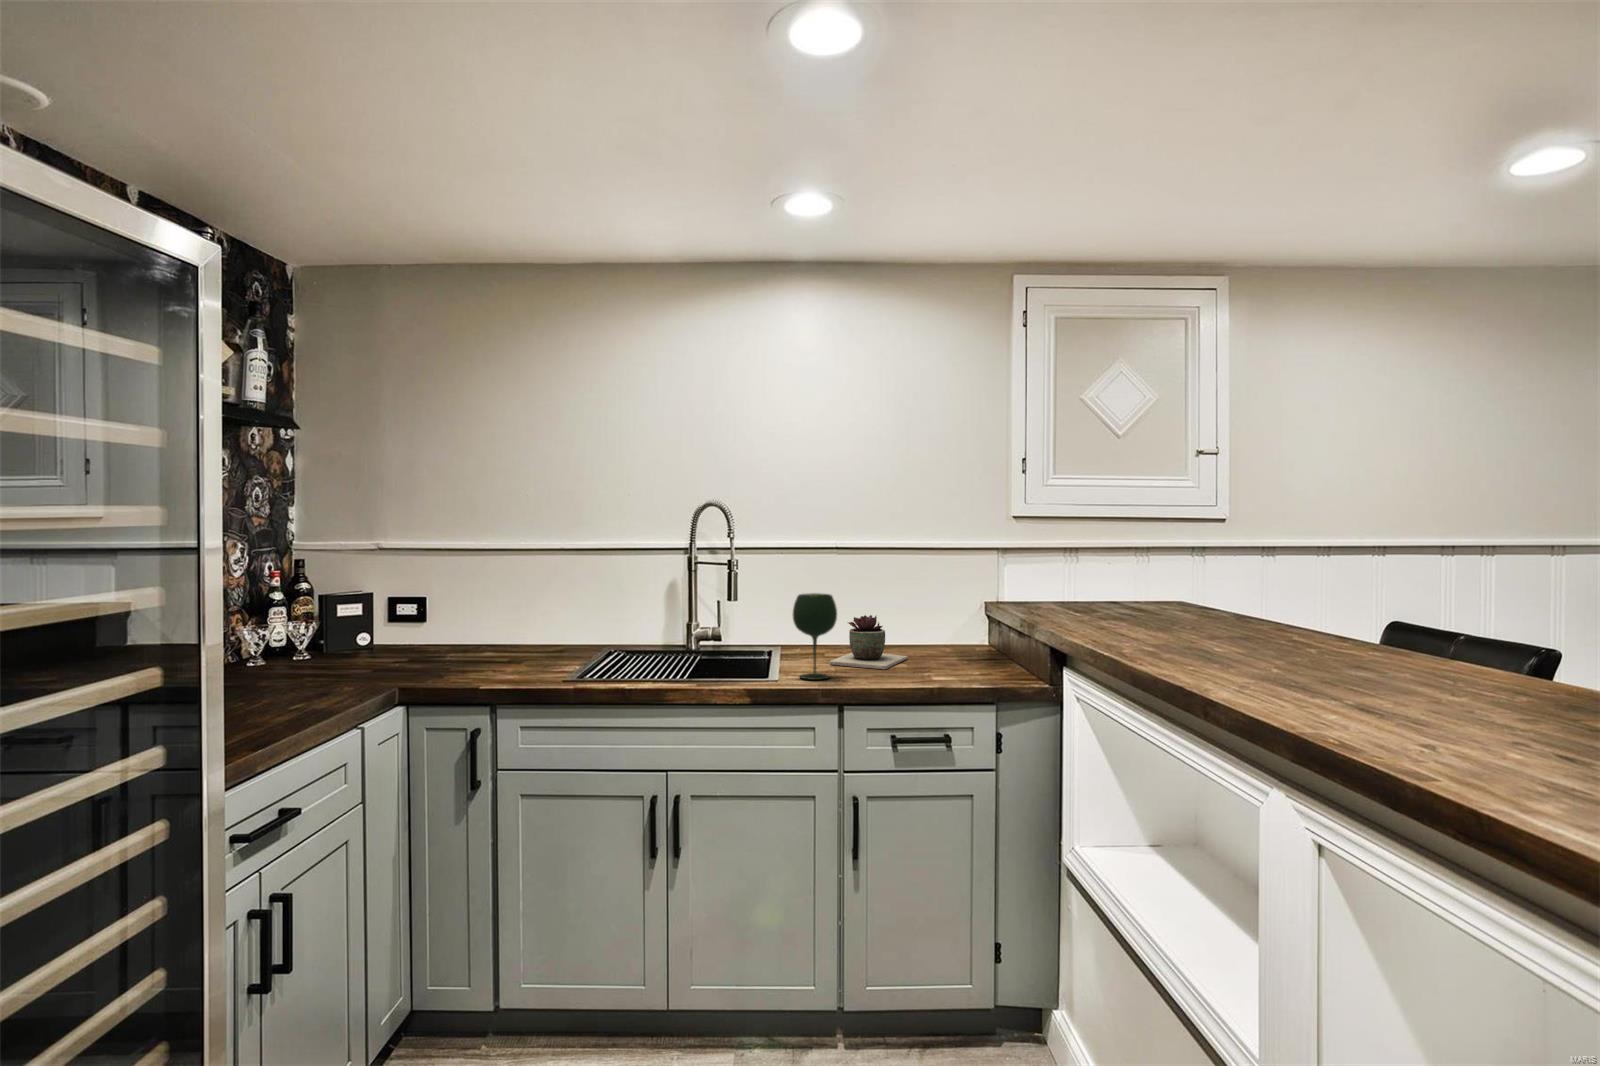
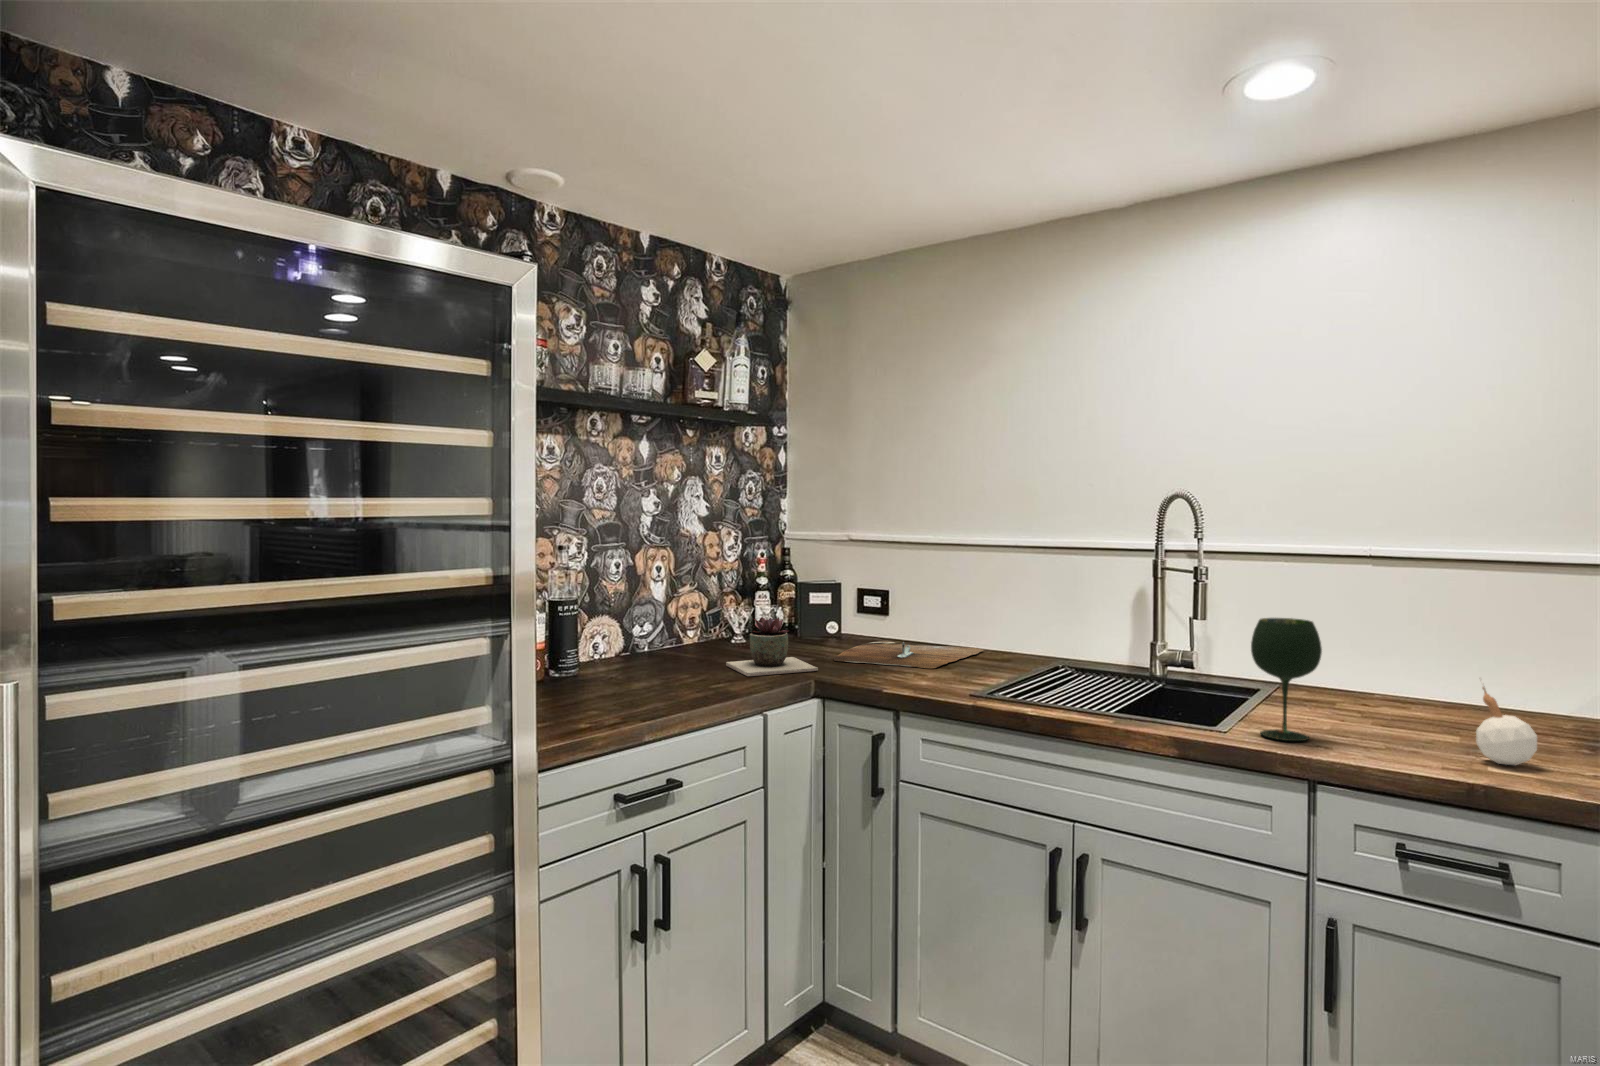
succulent plant: present [829,615,908,669] -> present [726,617,818,676]
candle: none [920,622,951,675] -> present [1476,686,1537,766]
cutting board: none [393,644,533,670] -> present [834,641,983,668]

